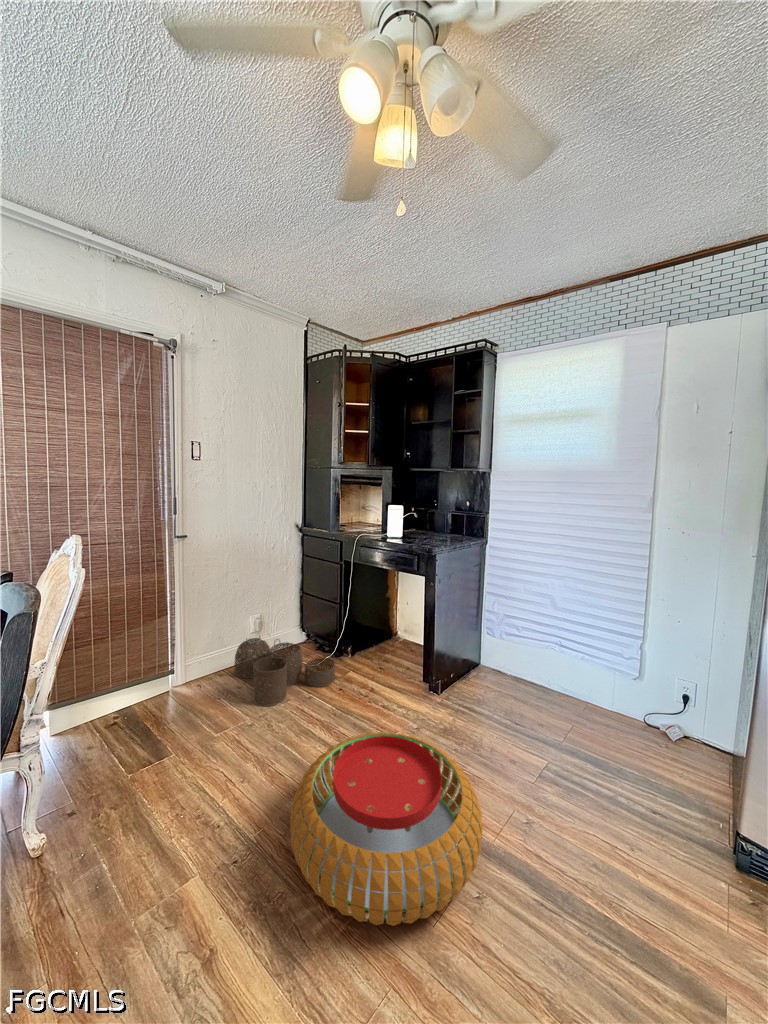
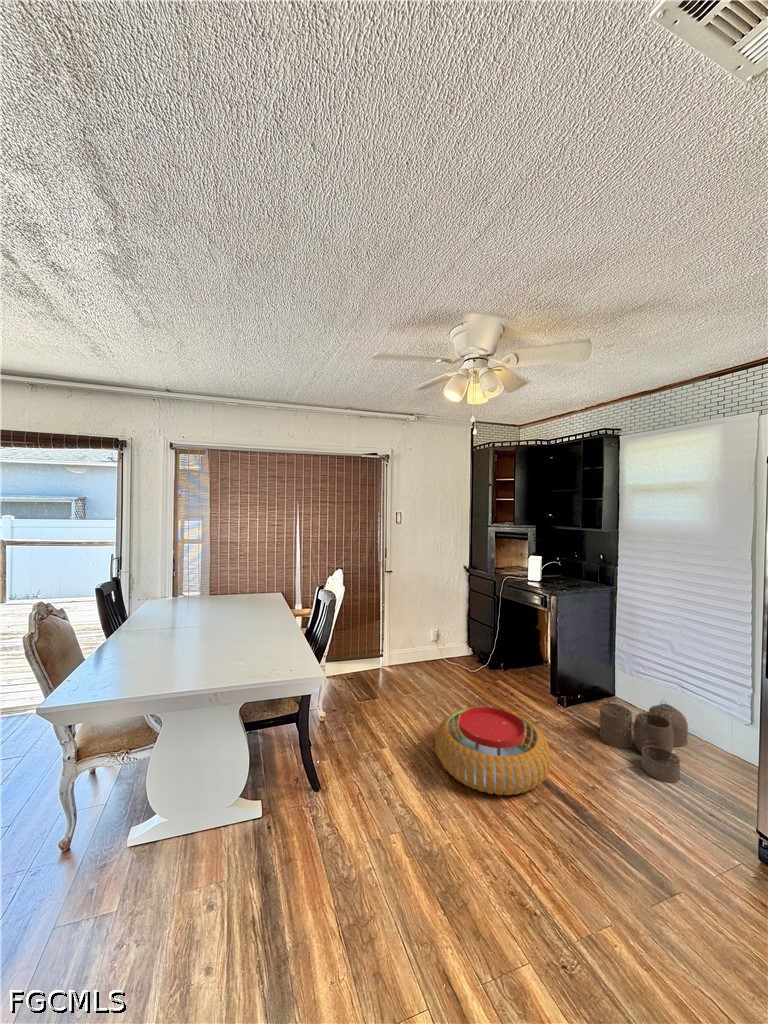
woven basket: present [234,638,335,706] -> present [599,698,688,783]

